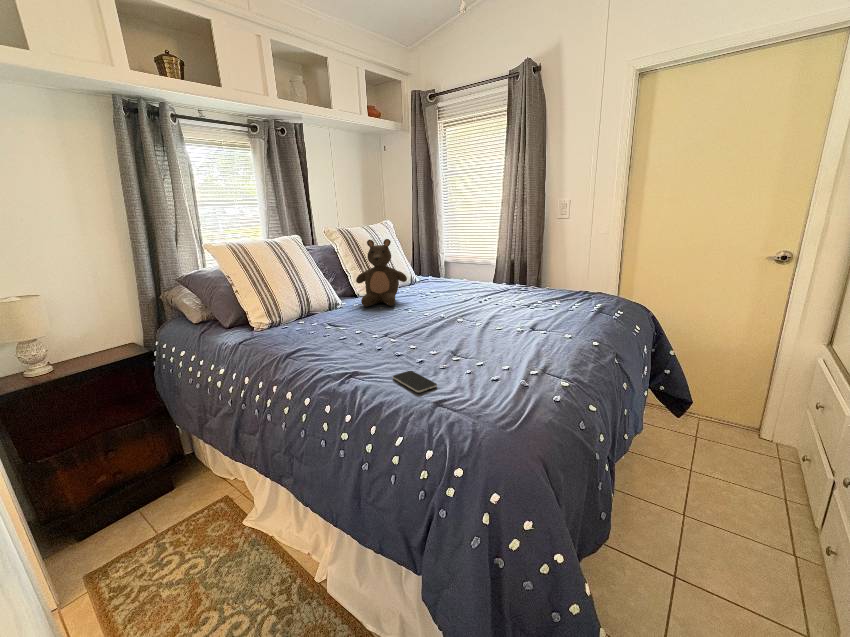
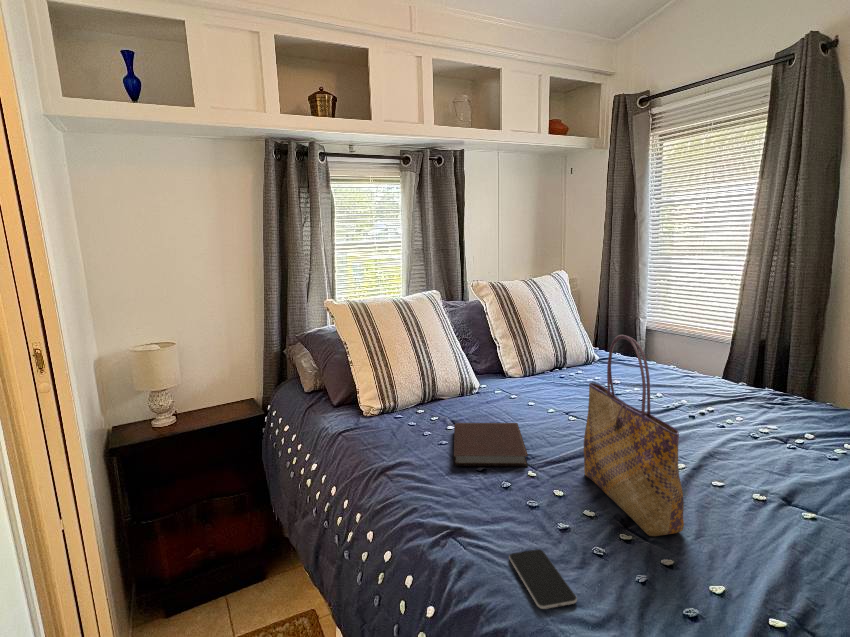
tote bag: none [424,238,486,354] -> present [584,335,684,536]
stuffed bear: present [356,239,407,306] -> none [504,304,576,400]
notebook: none [331,318,390,345] -> present [454,423,528,466]

